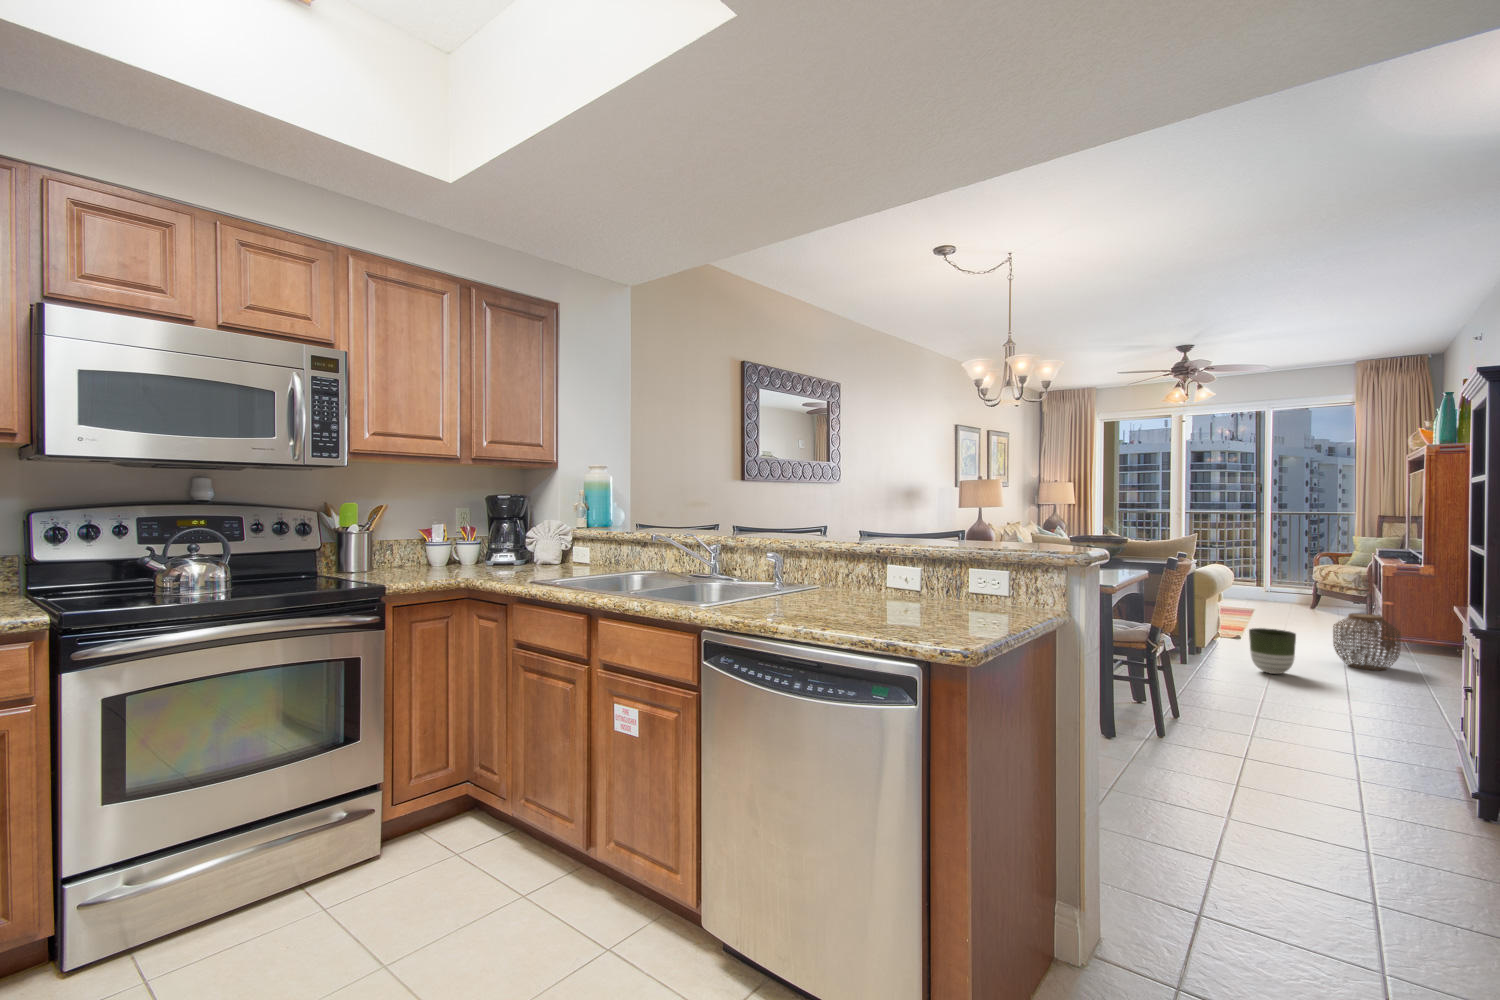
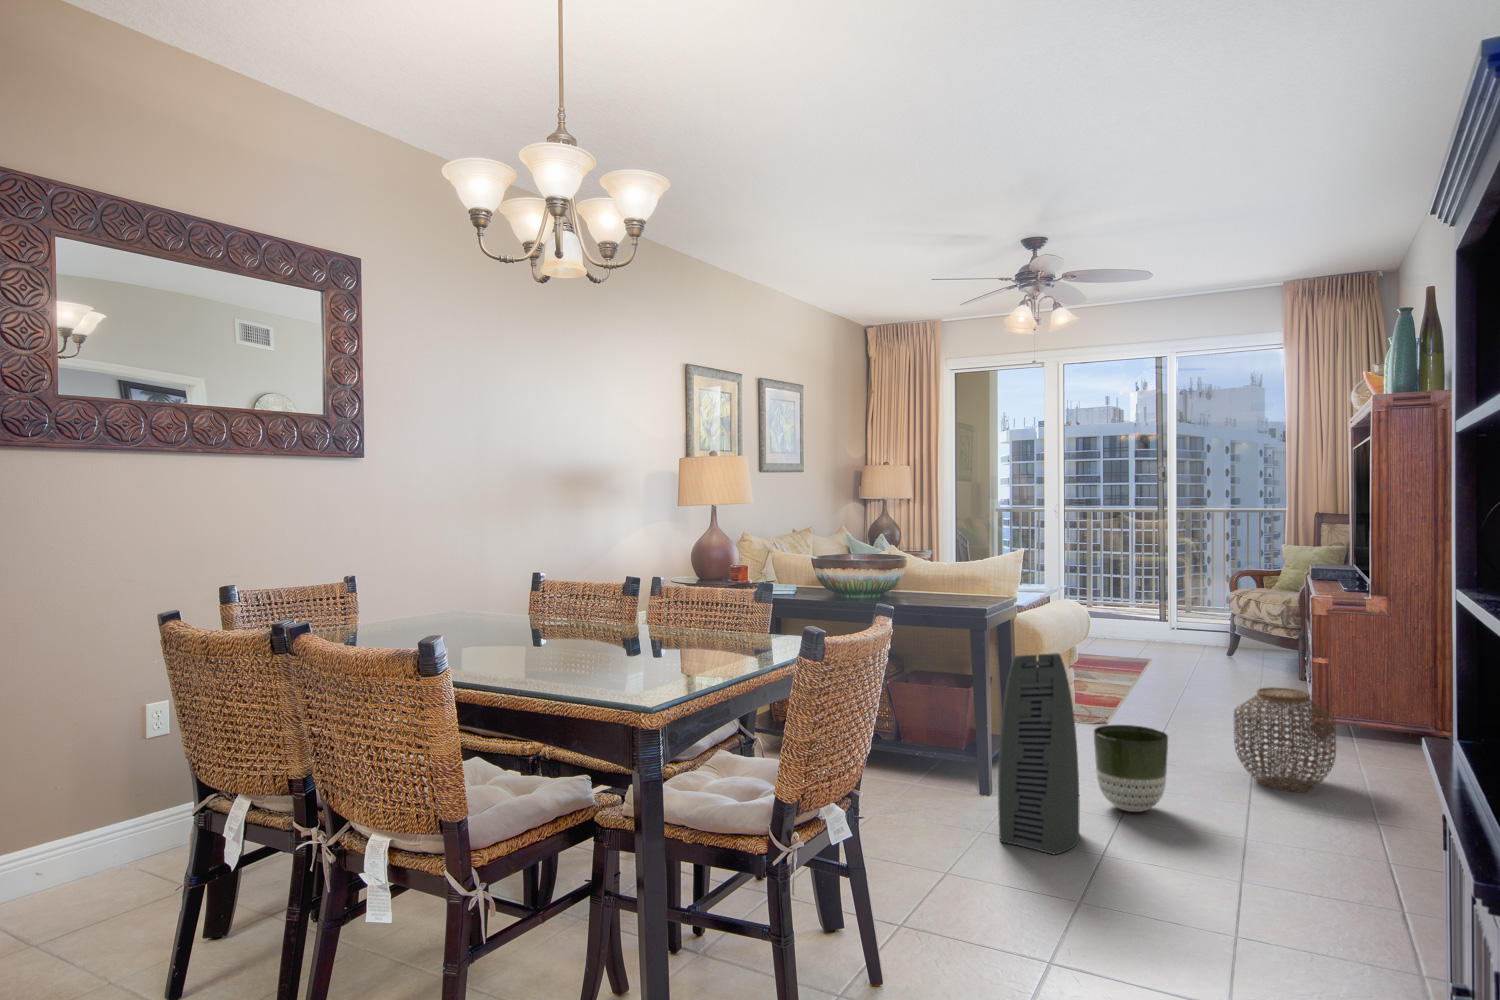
air purifier: none [1199,585,1246,687] -> present [998,653,1080,854]

